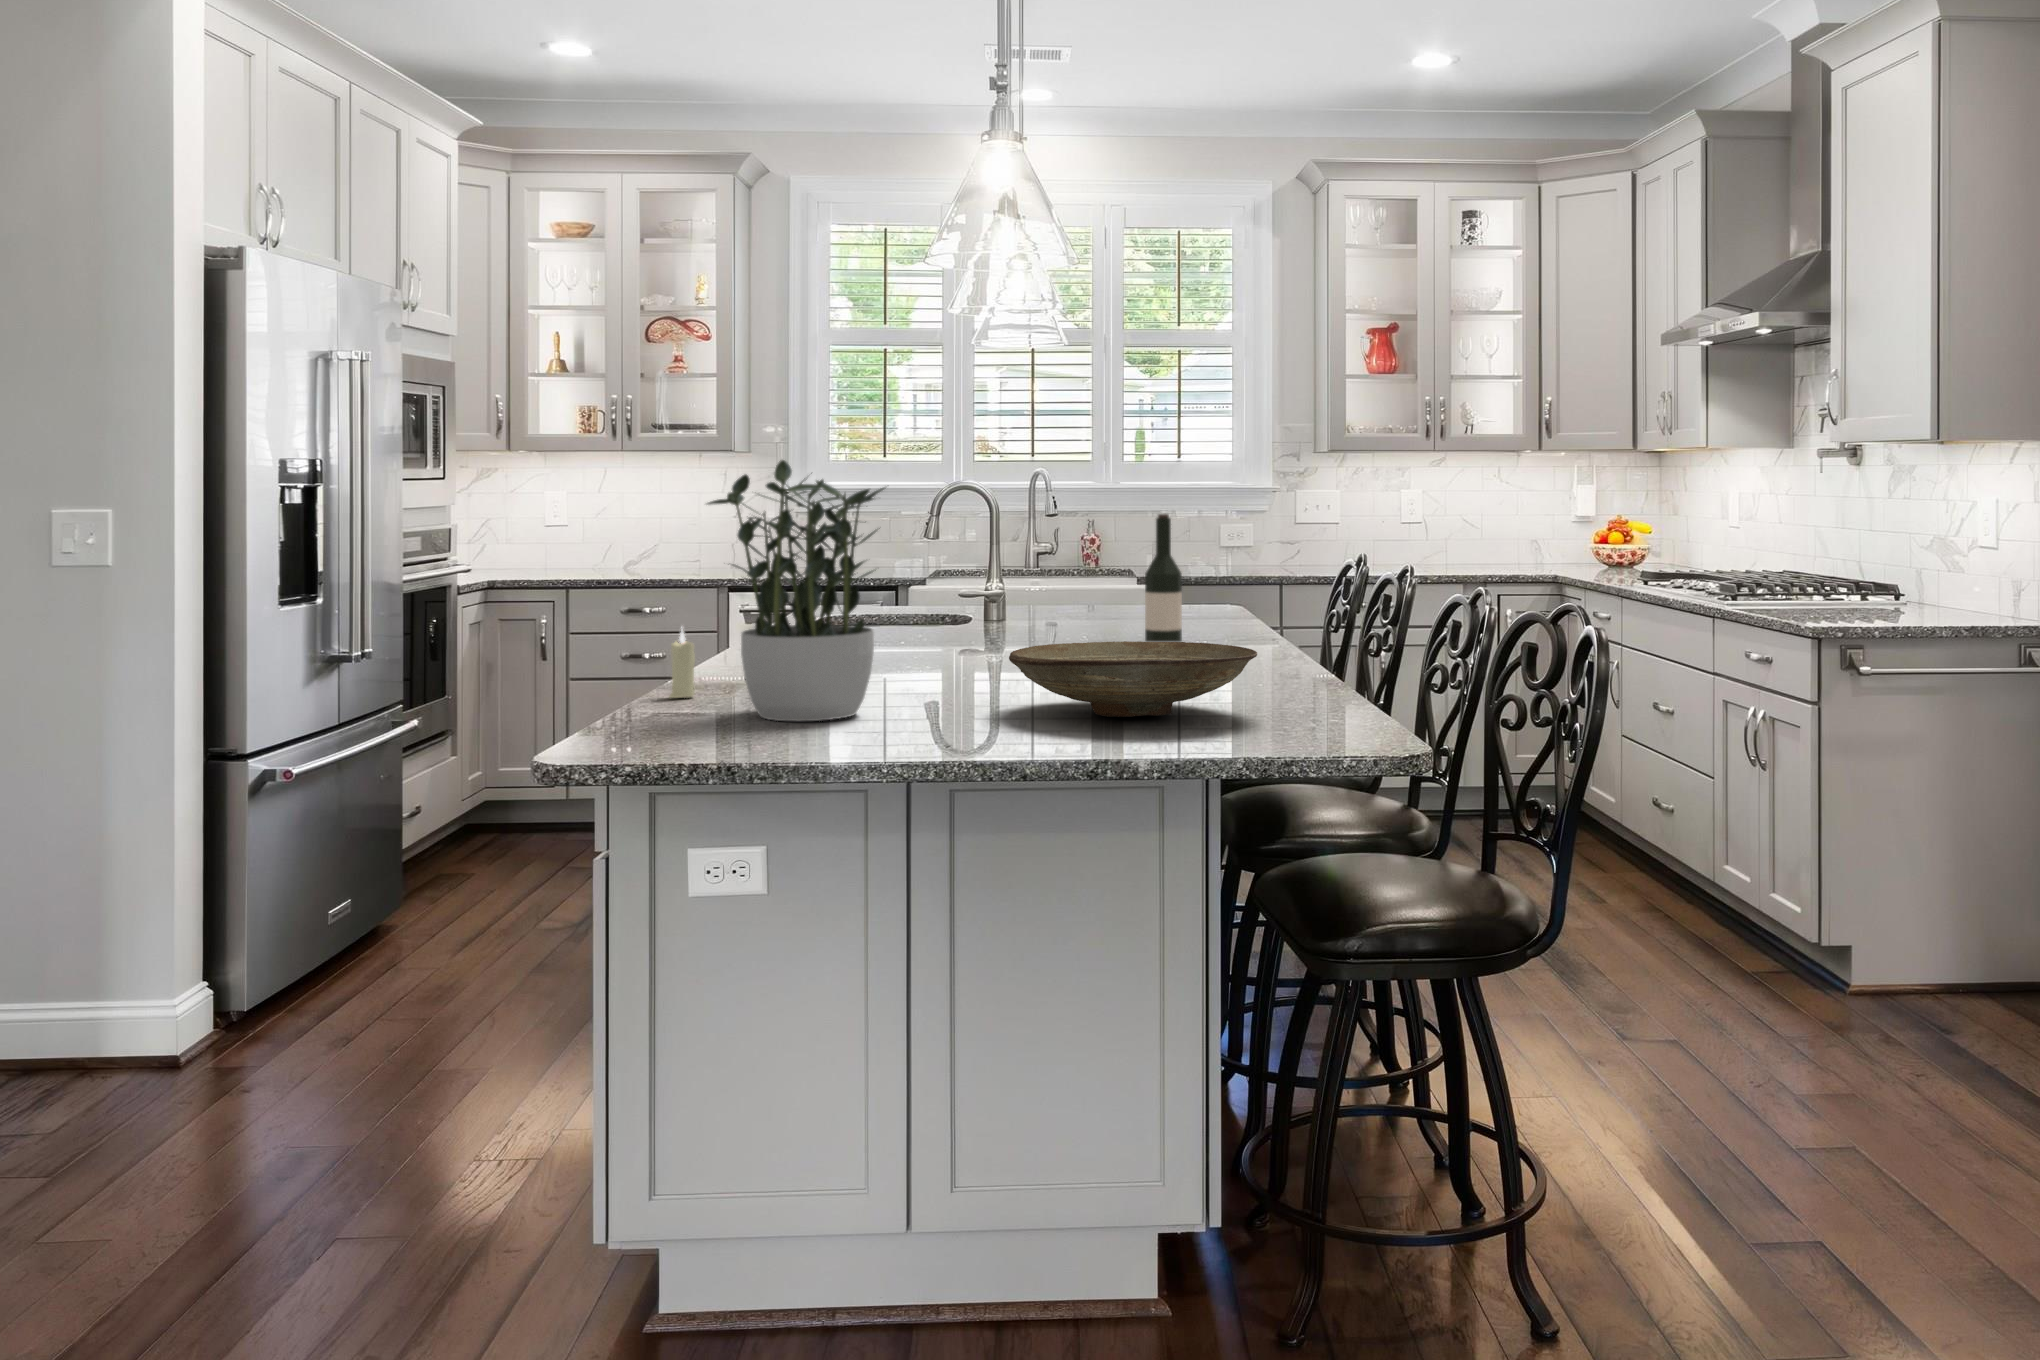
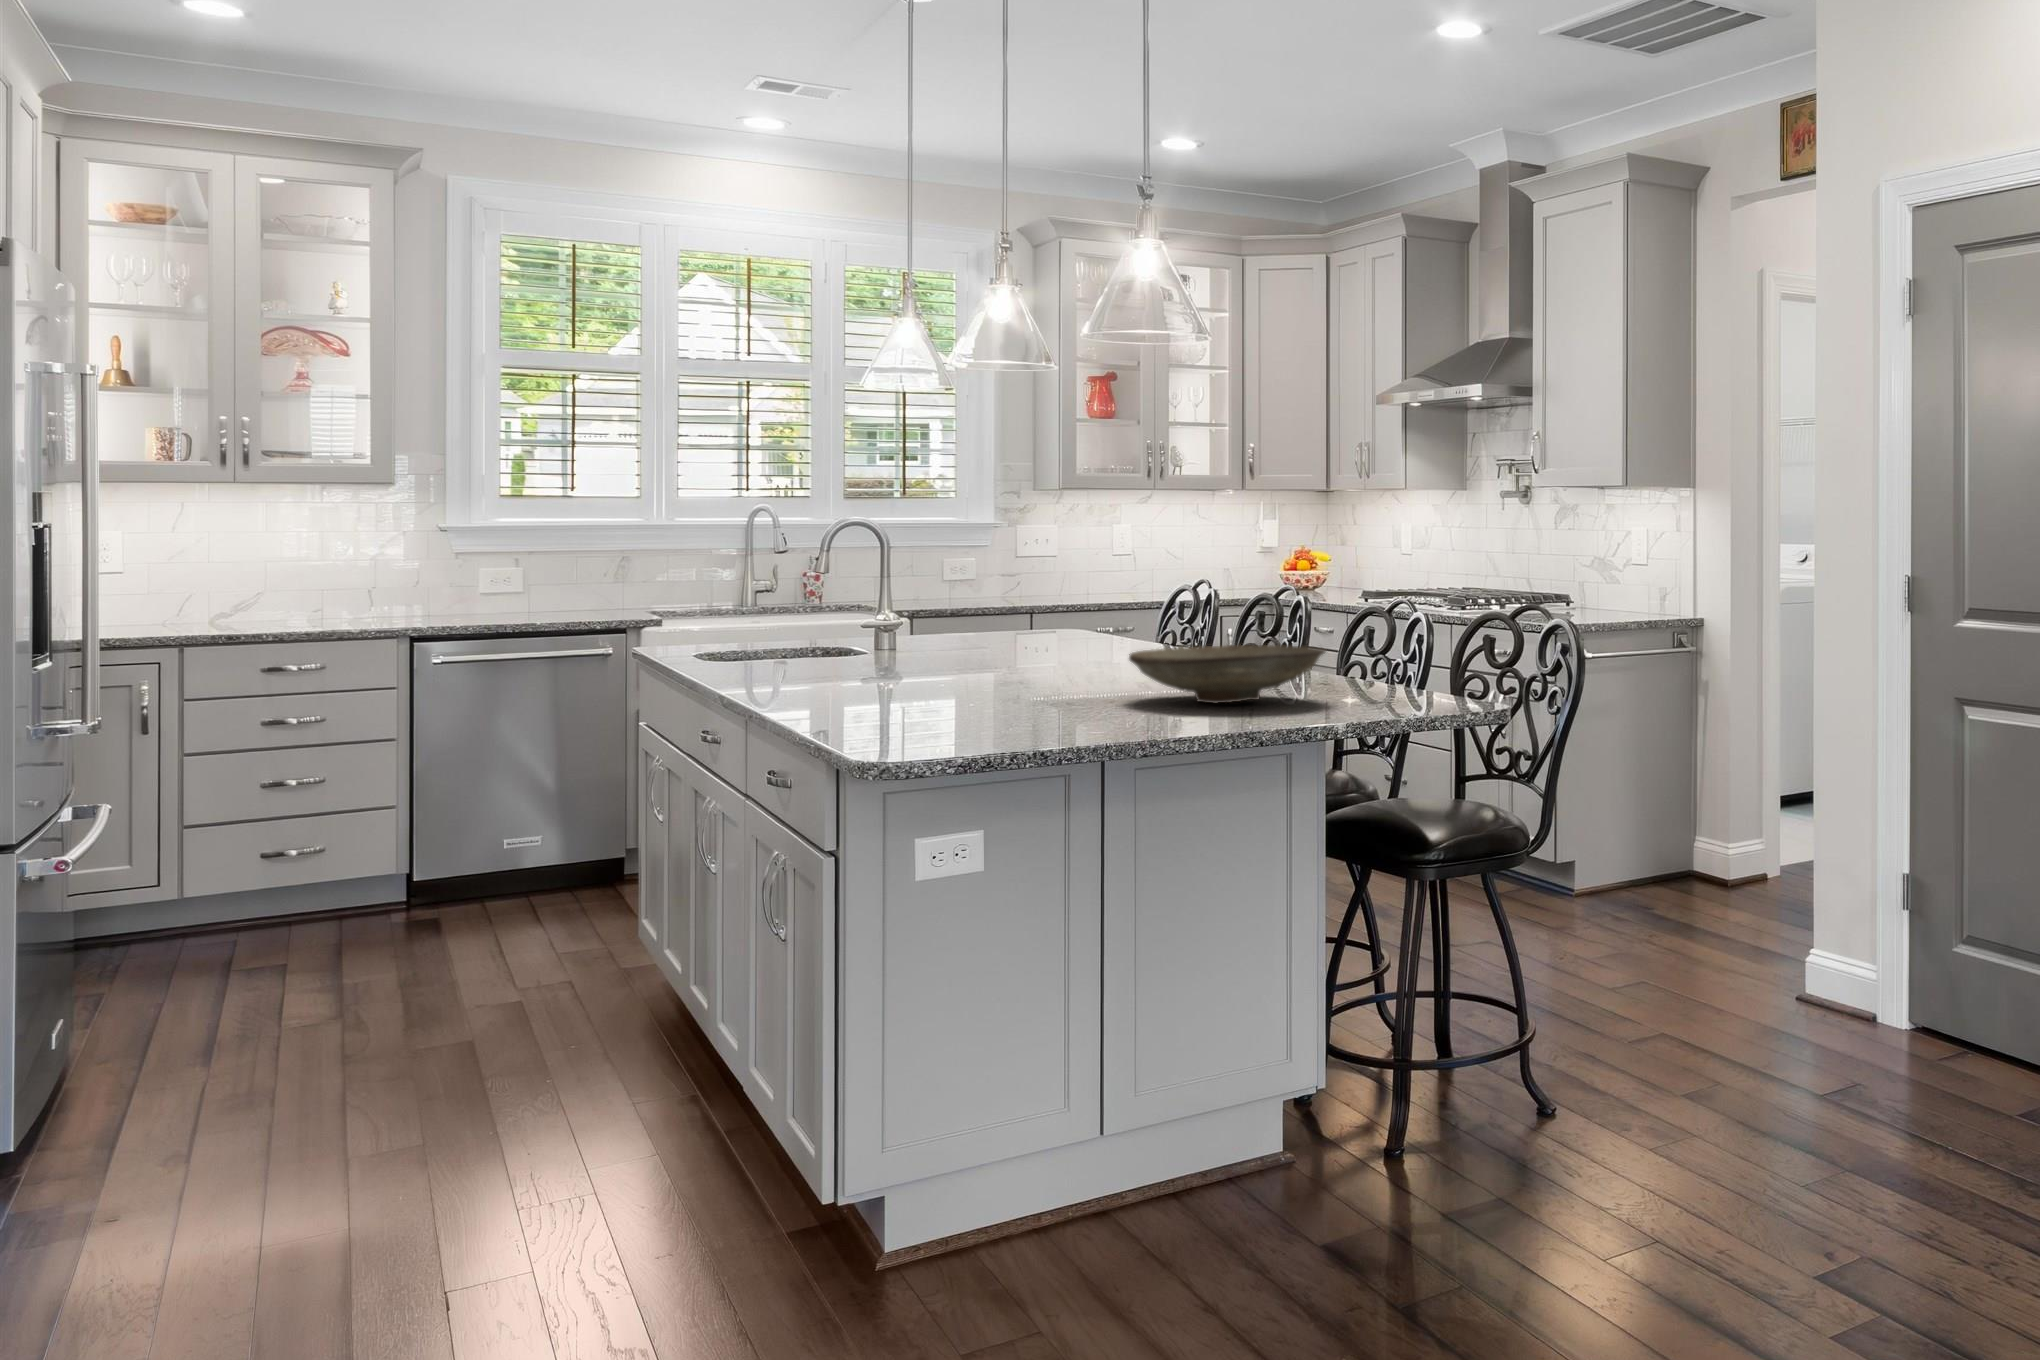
potted plant: present [707,460,884,721] -> none [913,499,1045,721]
wine bottle: present [1145,514,1182,642] -> none [1081,545,1113,663]
candle: present [669,629,695,698] -> none [818,647,842,713]

